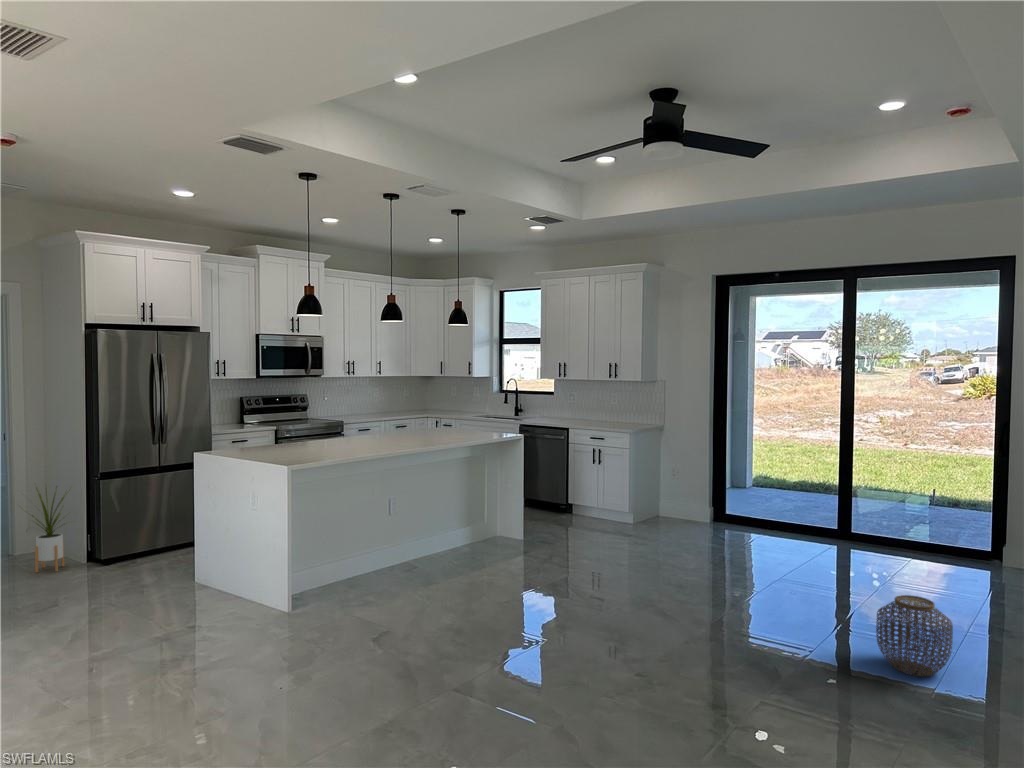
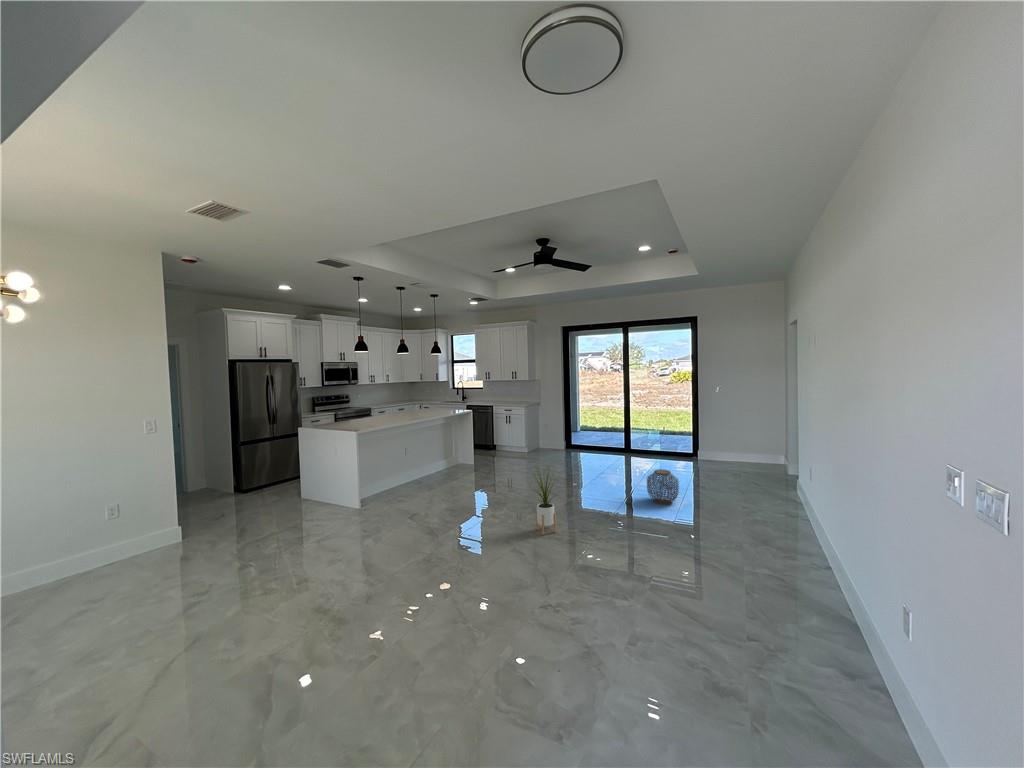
house plant: present [32,486,66,572] -> present [533,468,556,535]

